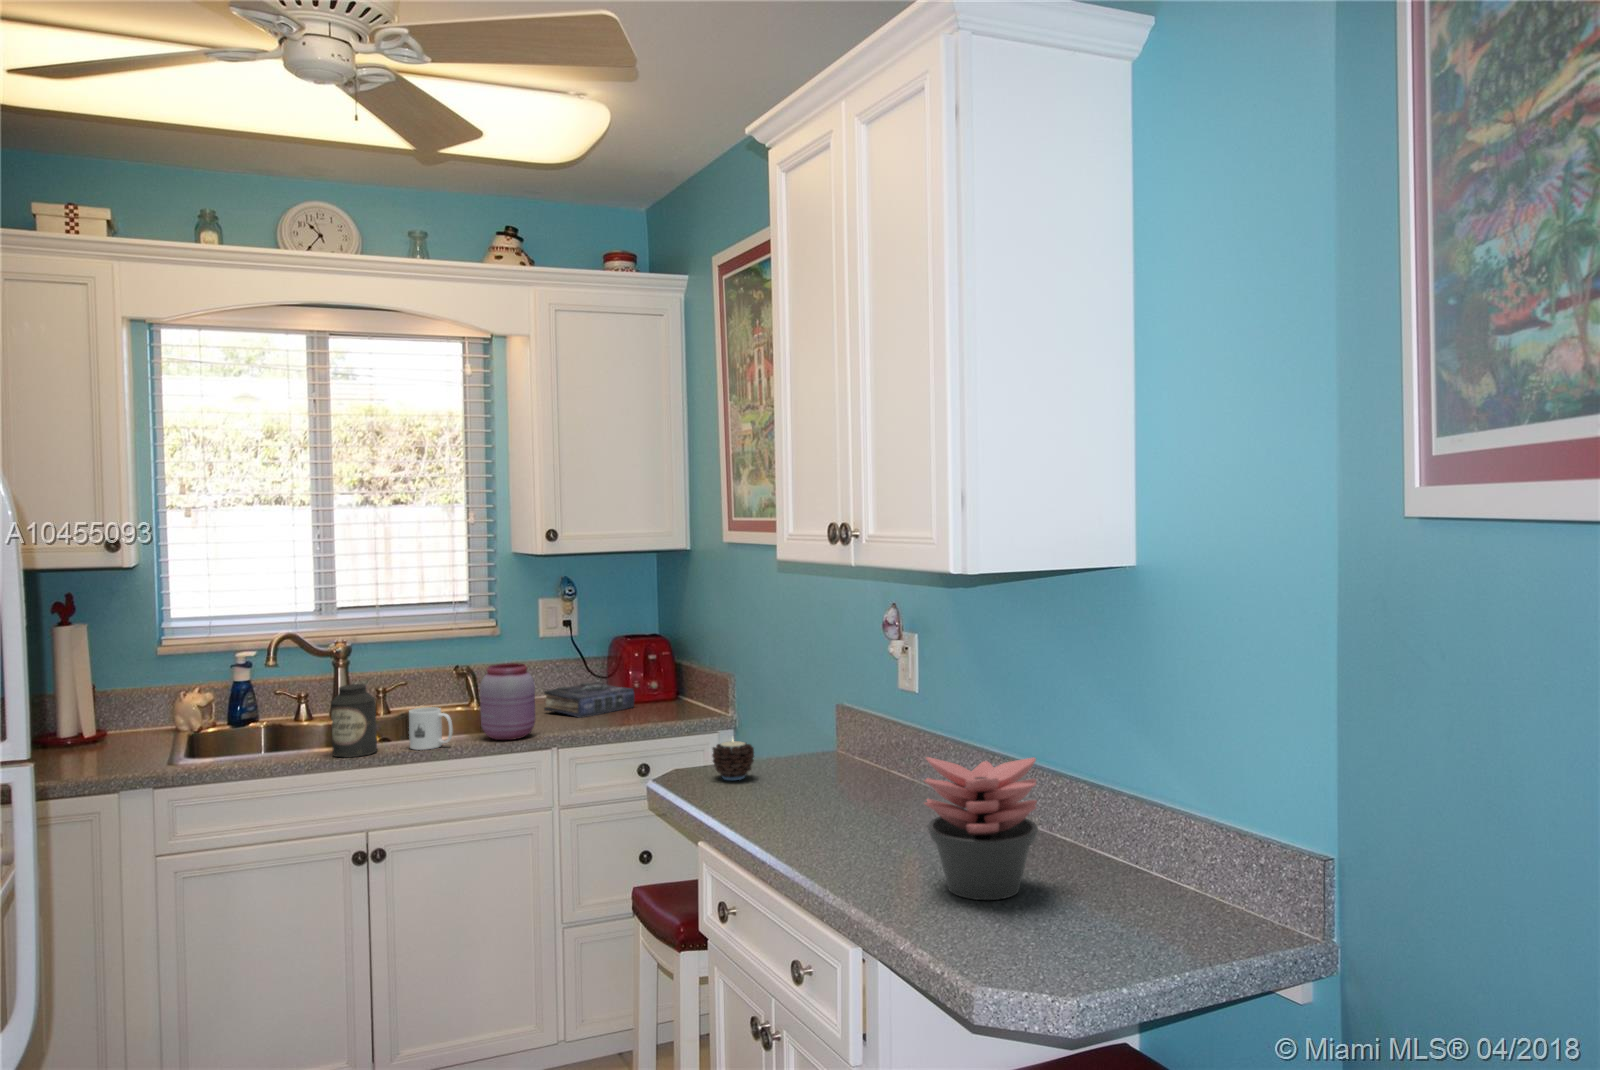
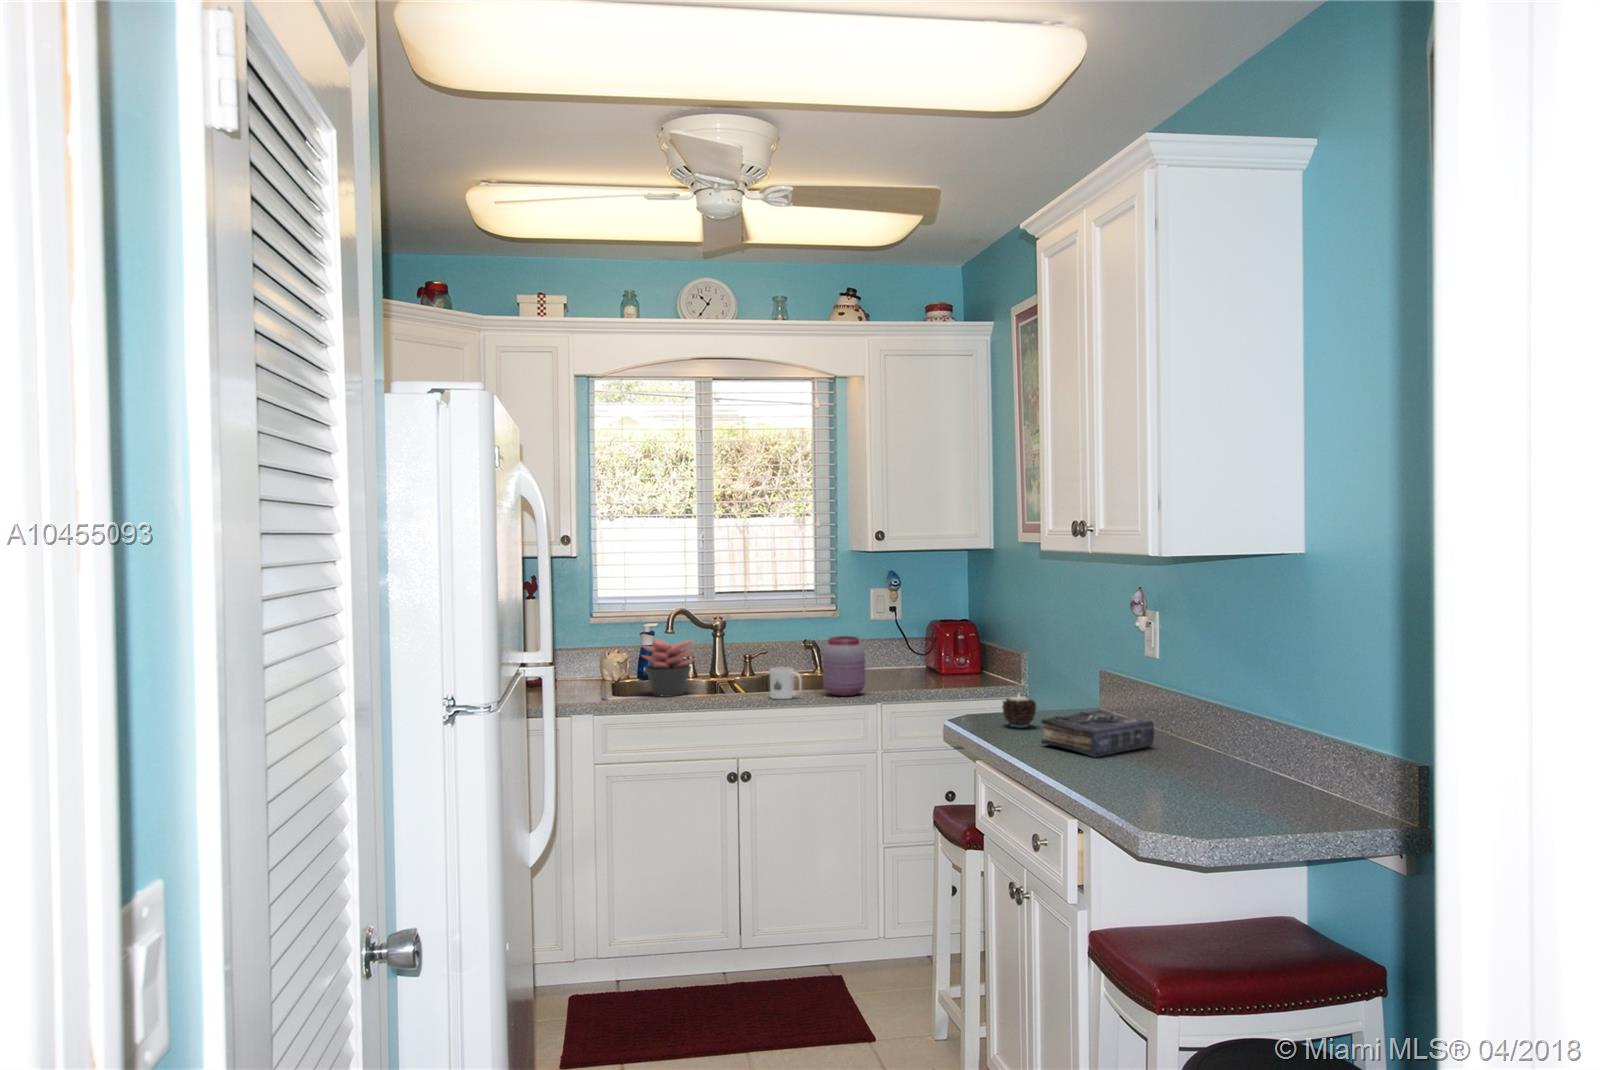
book: present [544,682,635,718] -> present [1041,710,1154,757]
canister: present [331,684,377,758] -> none [714,647,747,702]
succulent plant: present [924,757,1038,900] -> present [642,638,694,697]

